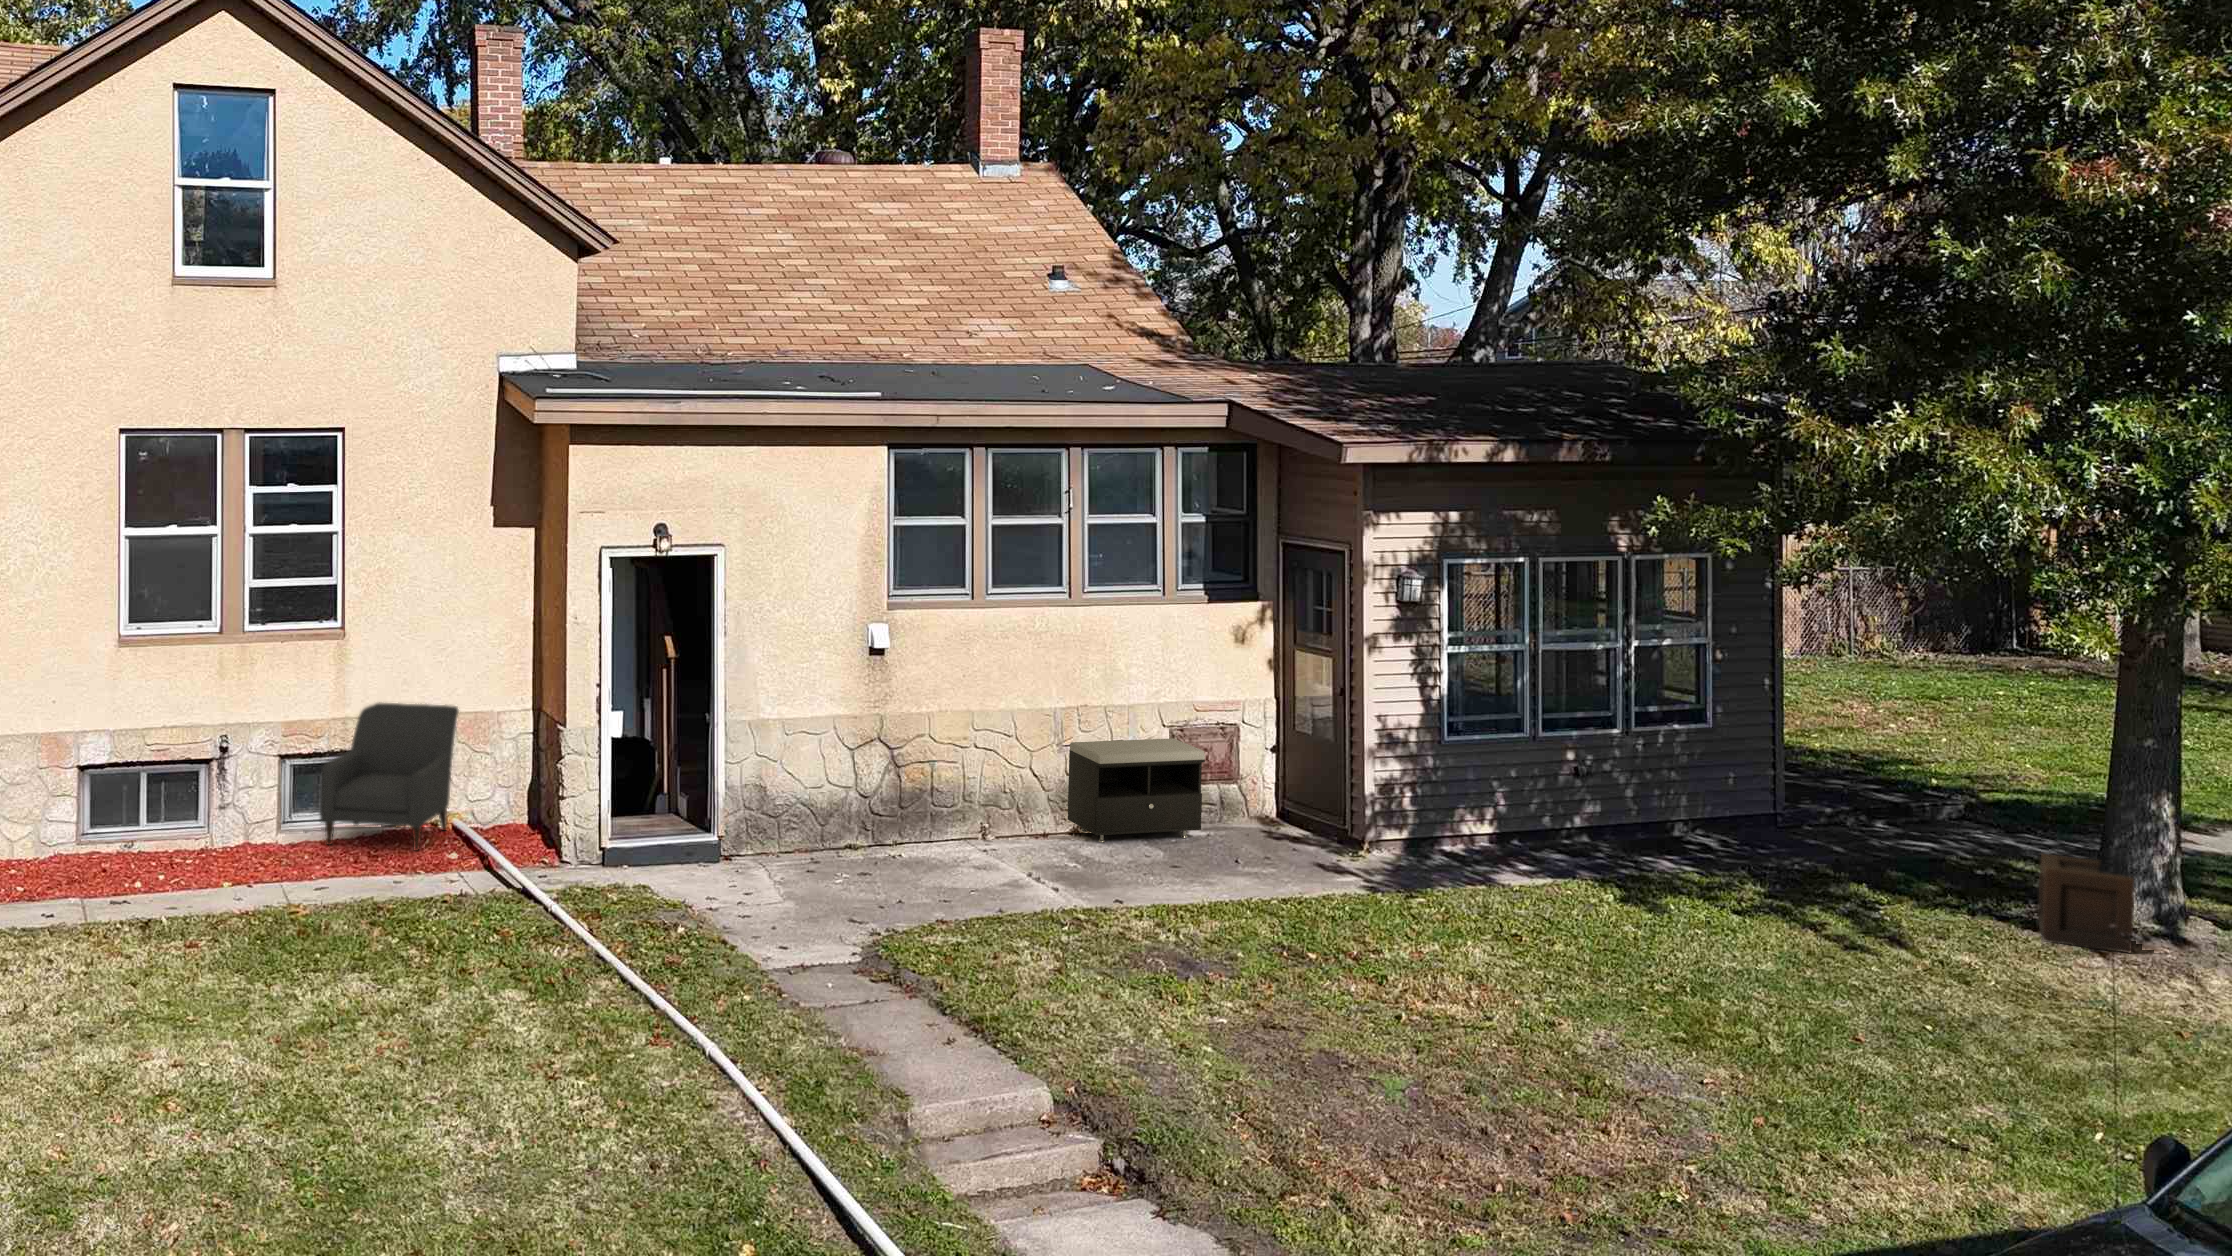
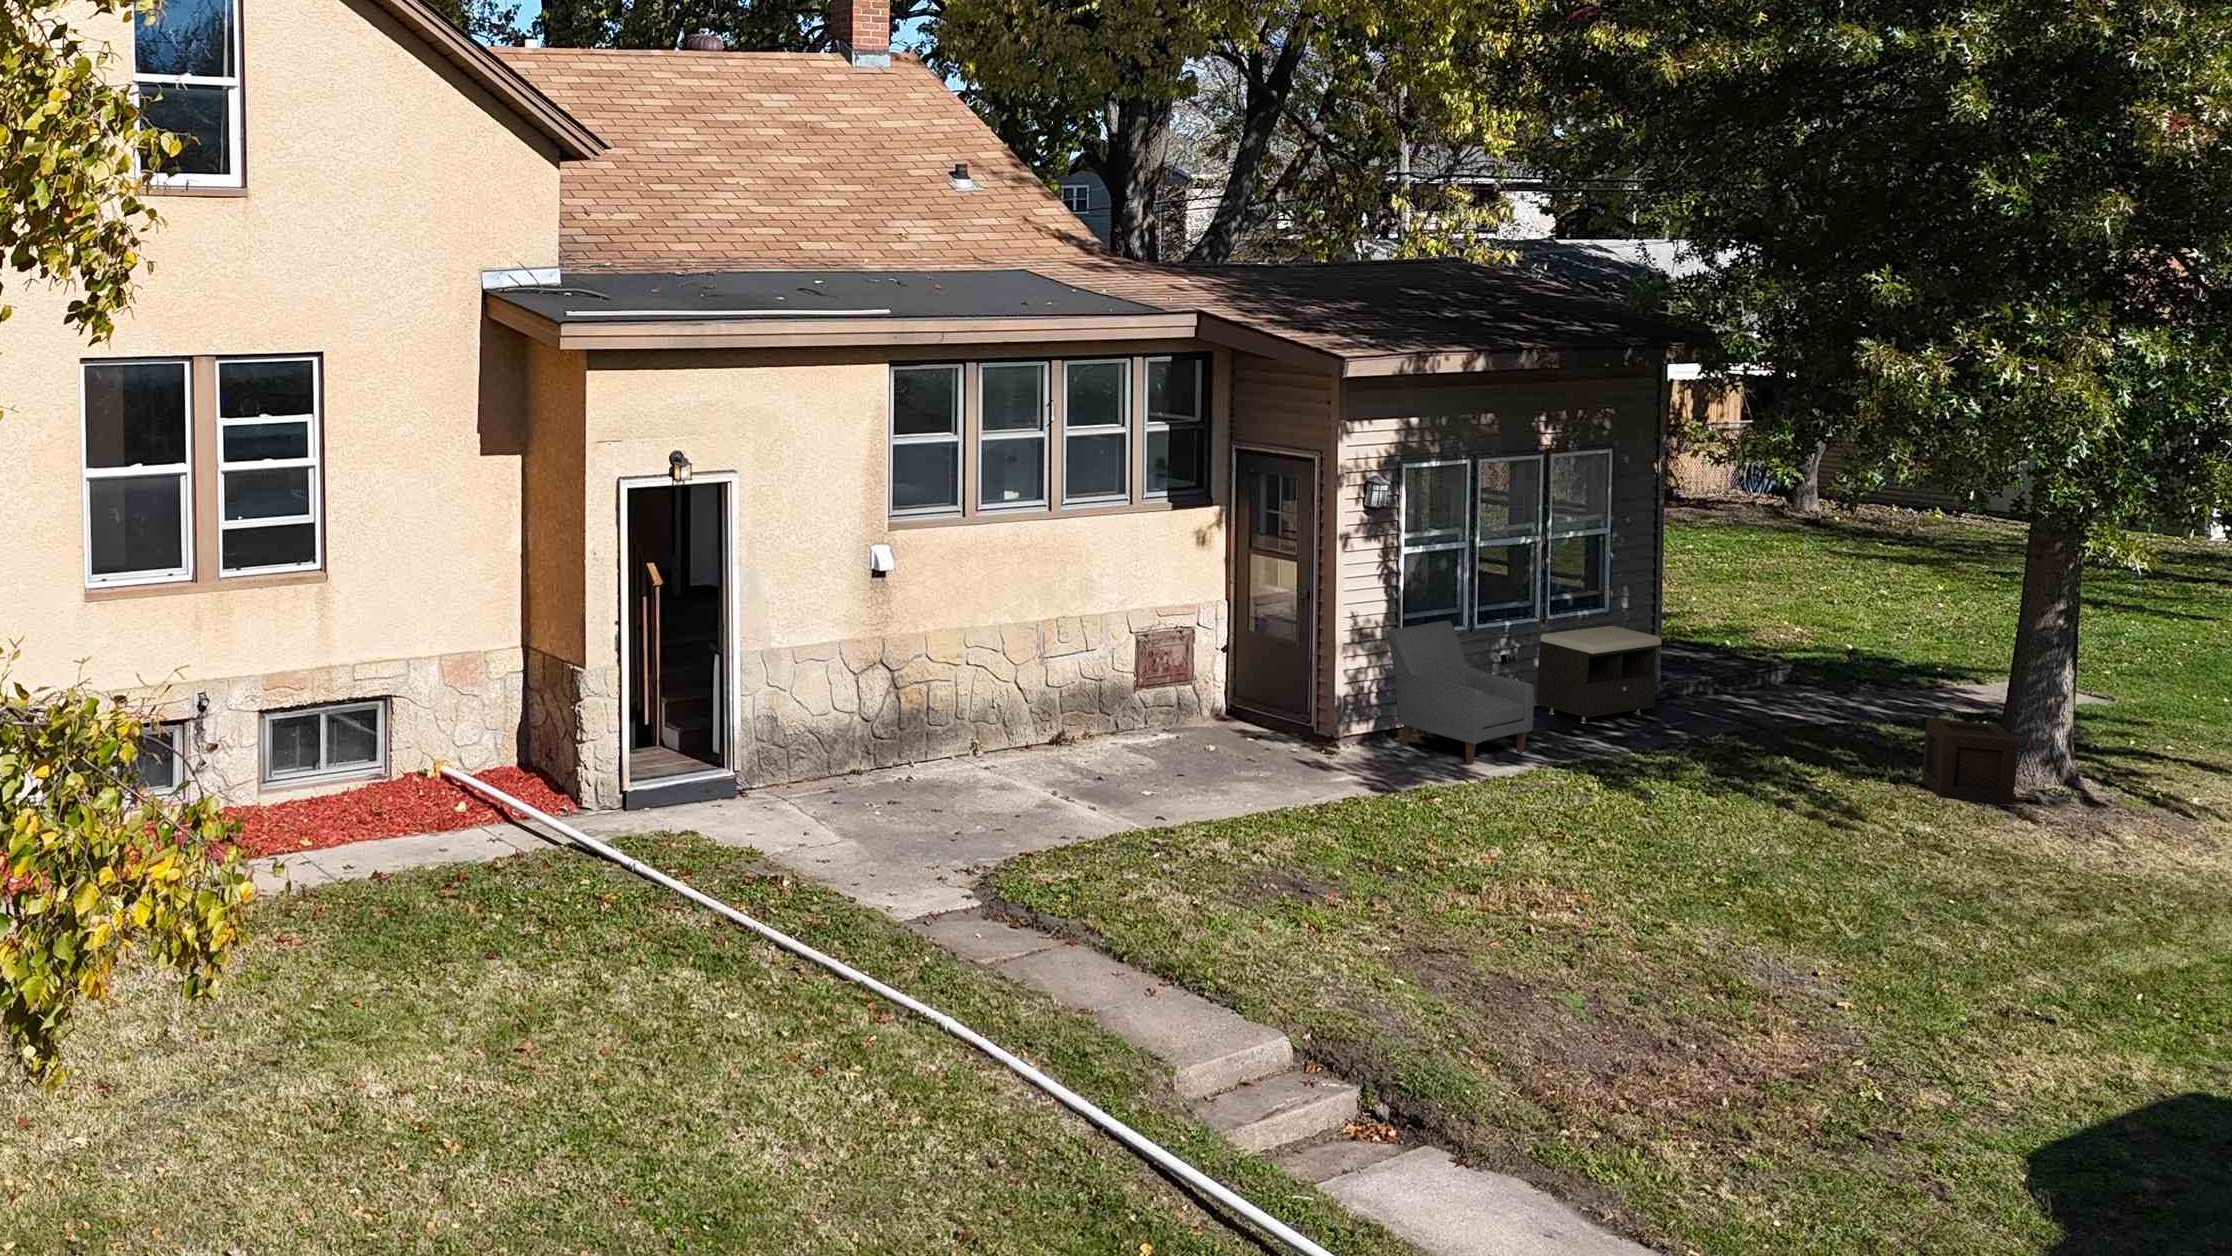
chair: present [320,702,459,850] -> present [1386,621,1534,764]
storage bench: present [1068,738,1205,843] -> present [1536,626,1661,724]

